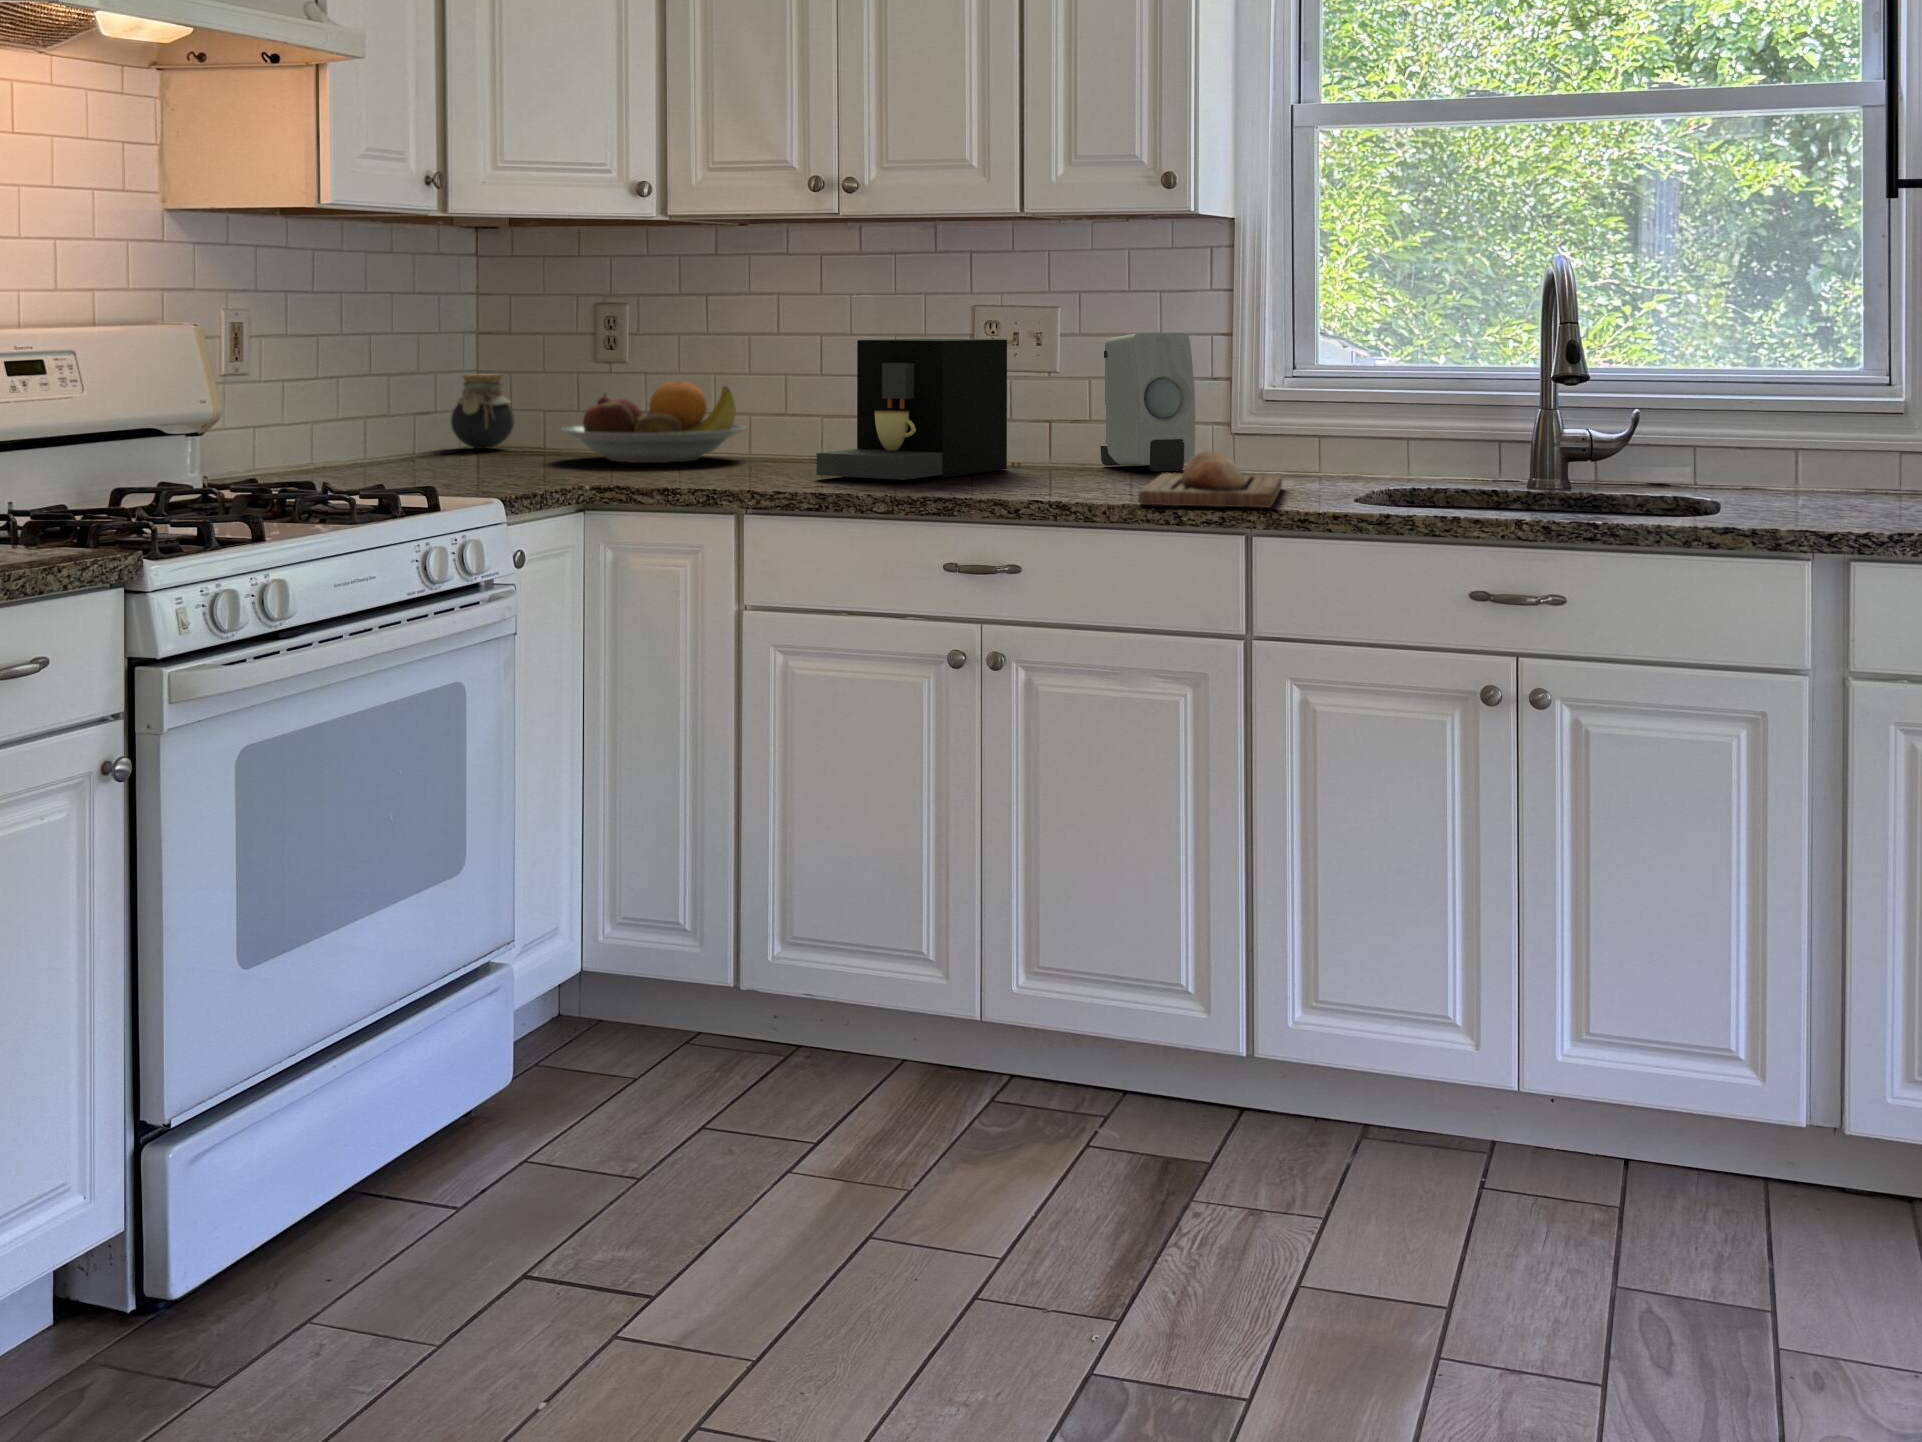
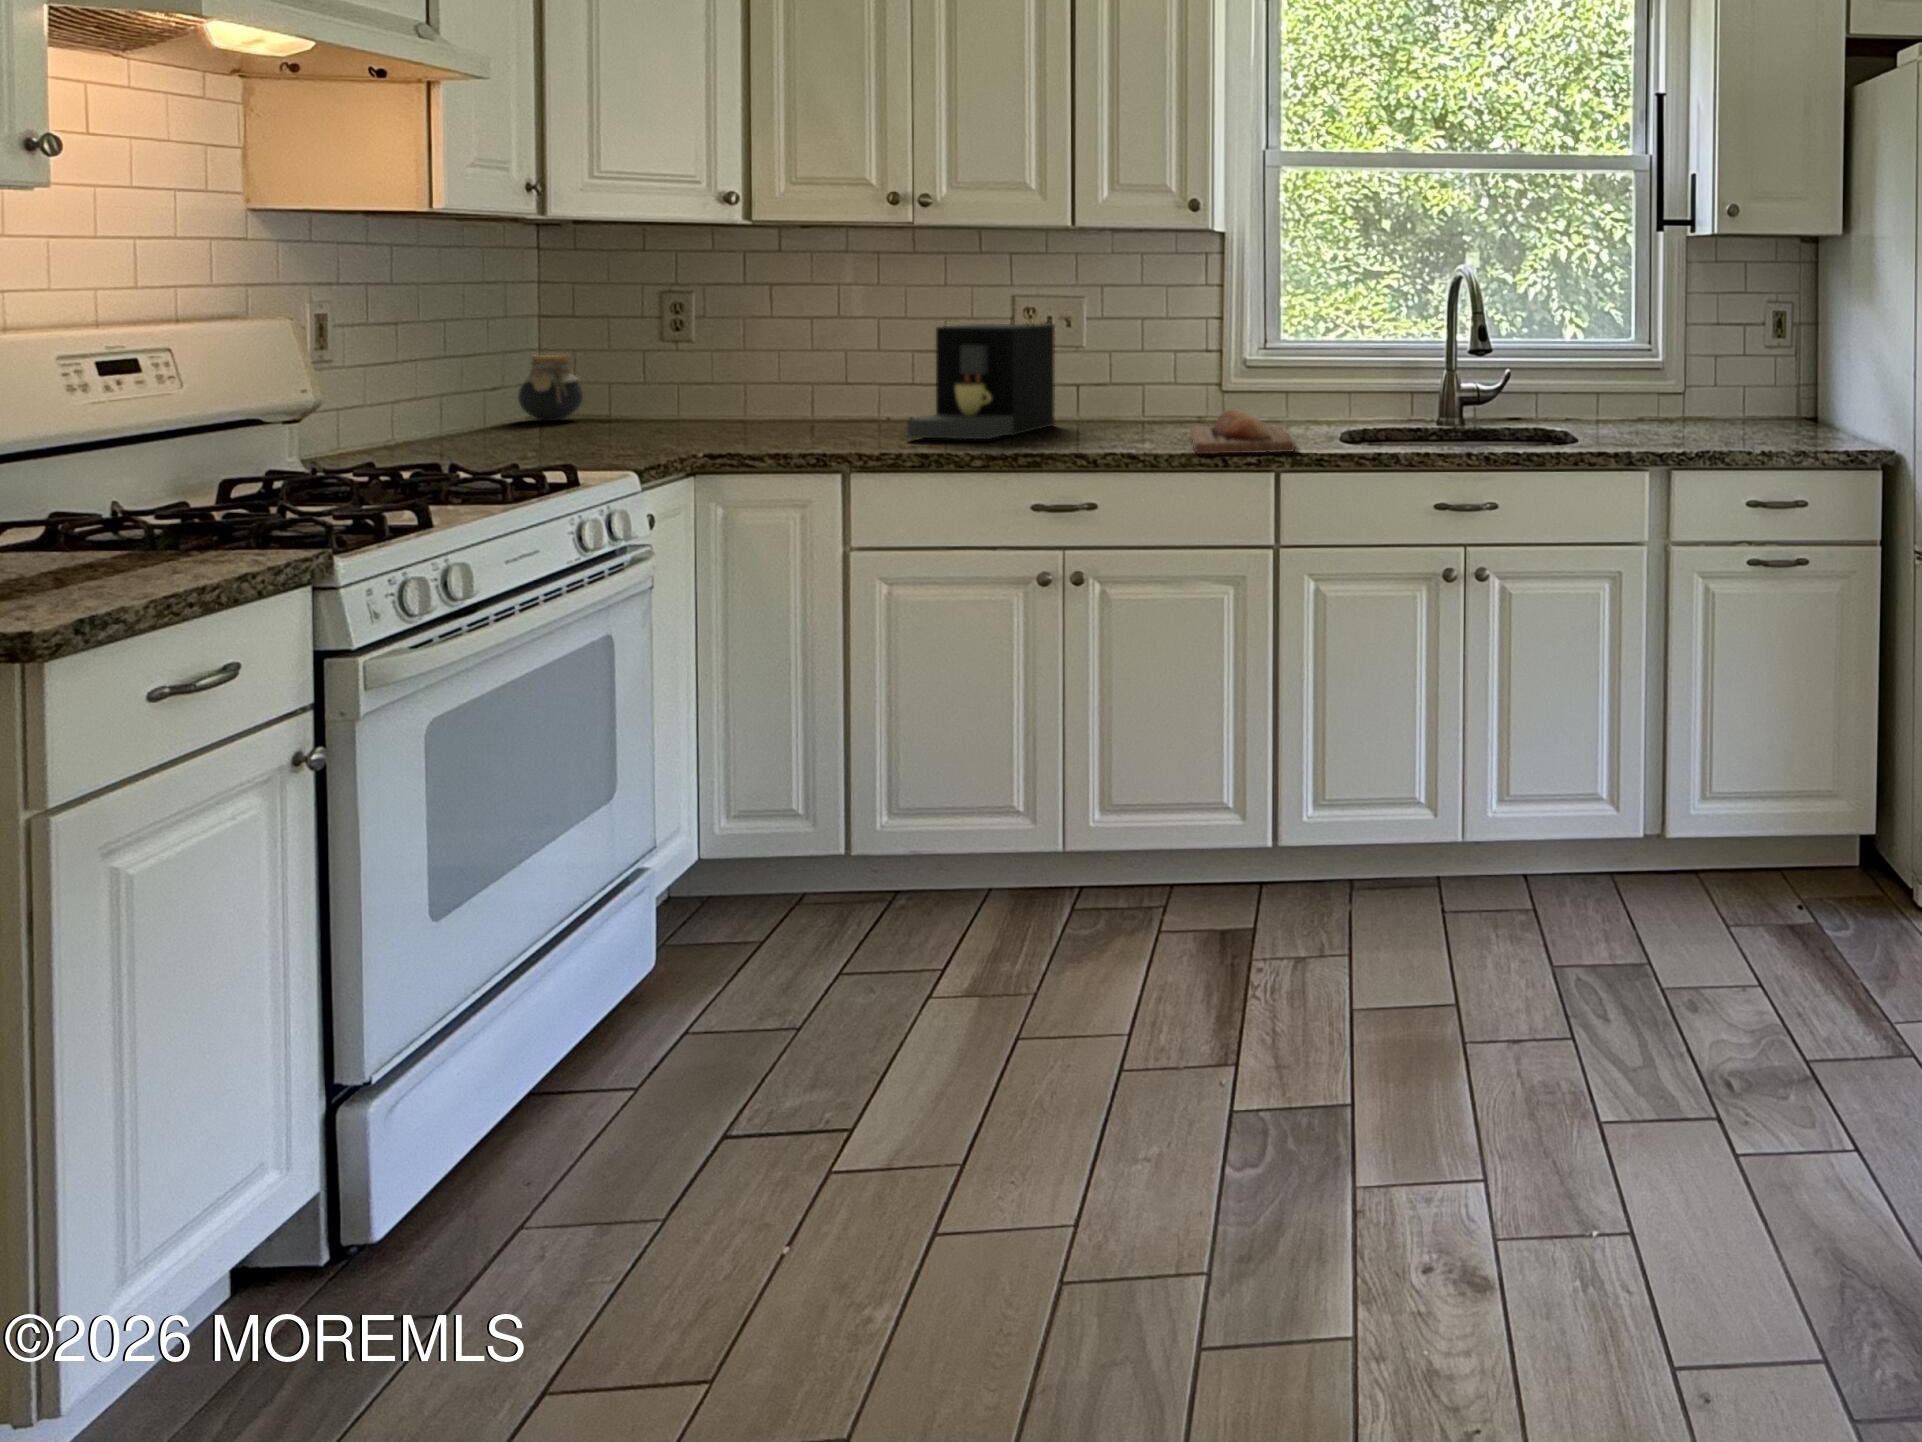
soap dispenser: present [1100,333,1195,471] -> none [1120,319,1201,423]
fruit bowl: present [561,381,746,463] -> none [647,360,821,430]

